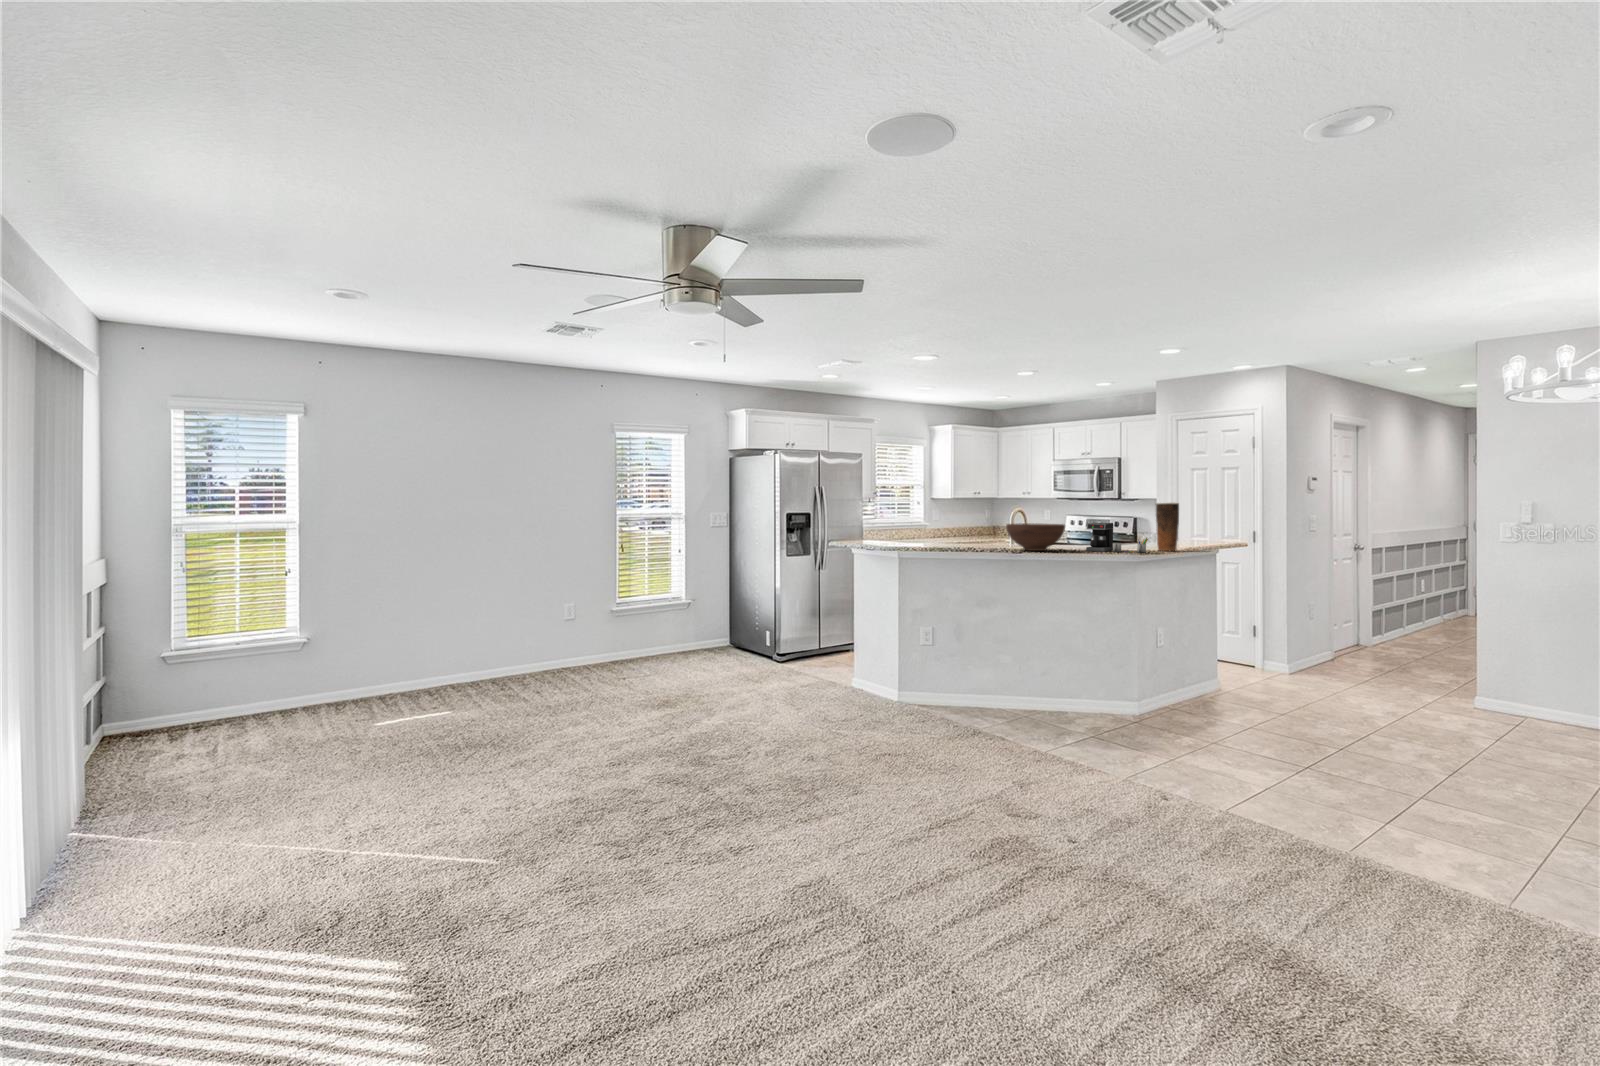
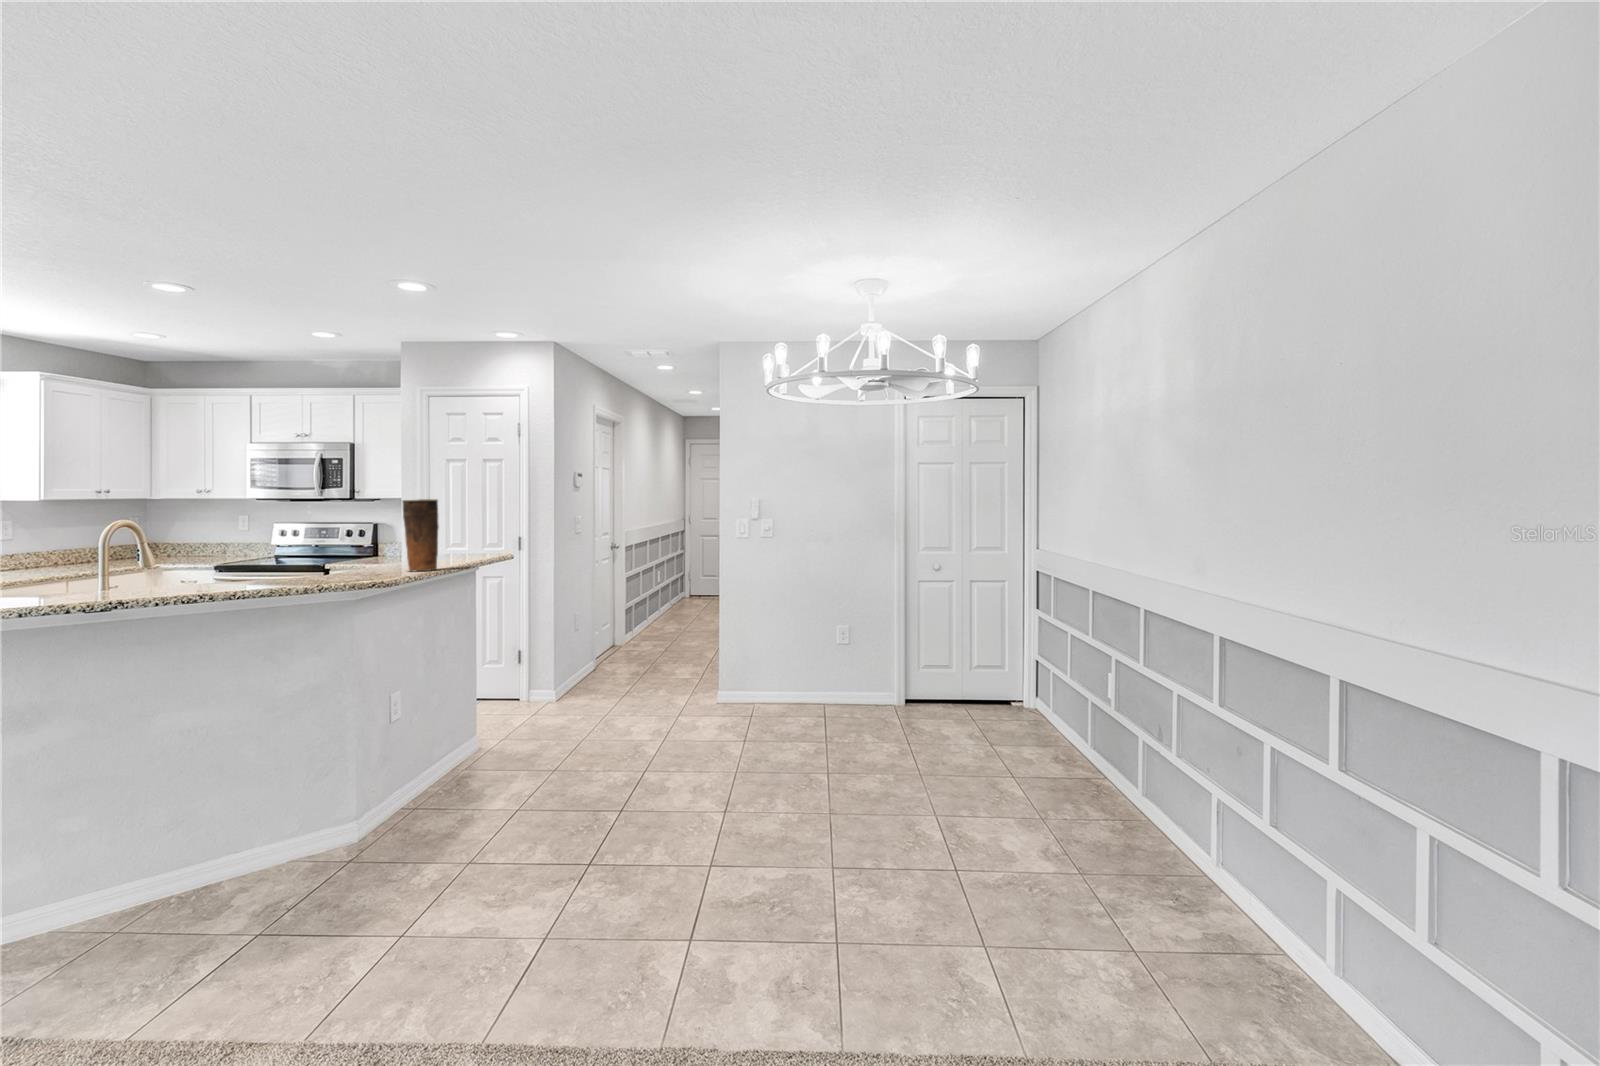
fruit bowl: present [1006,523,1065,551] -> none [94,537,236,590]
coffee maker: present [1086,523,1148,553] -> none [282,532,393,581]

